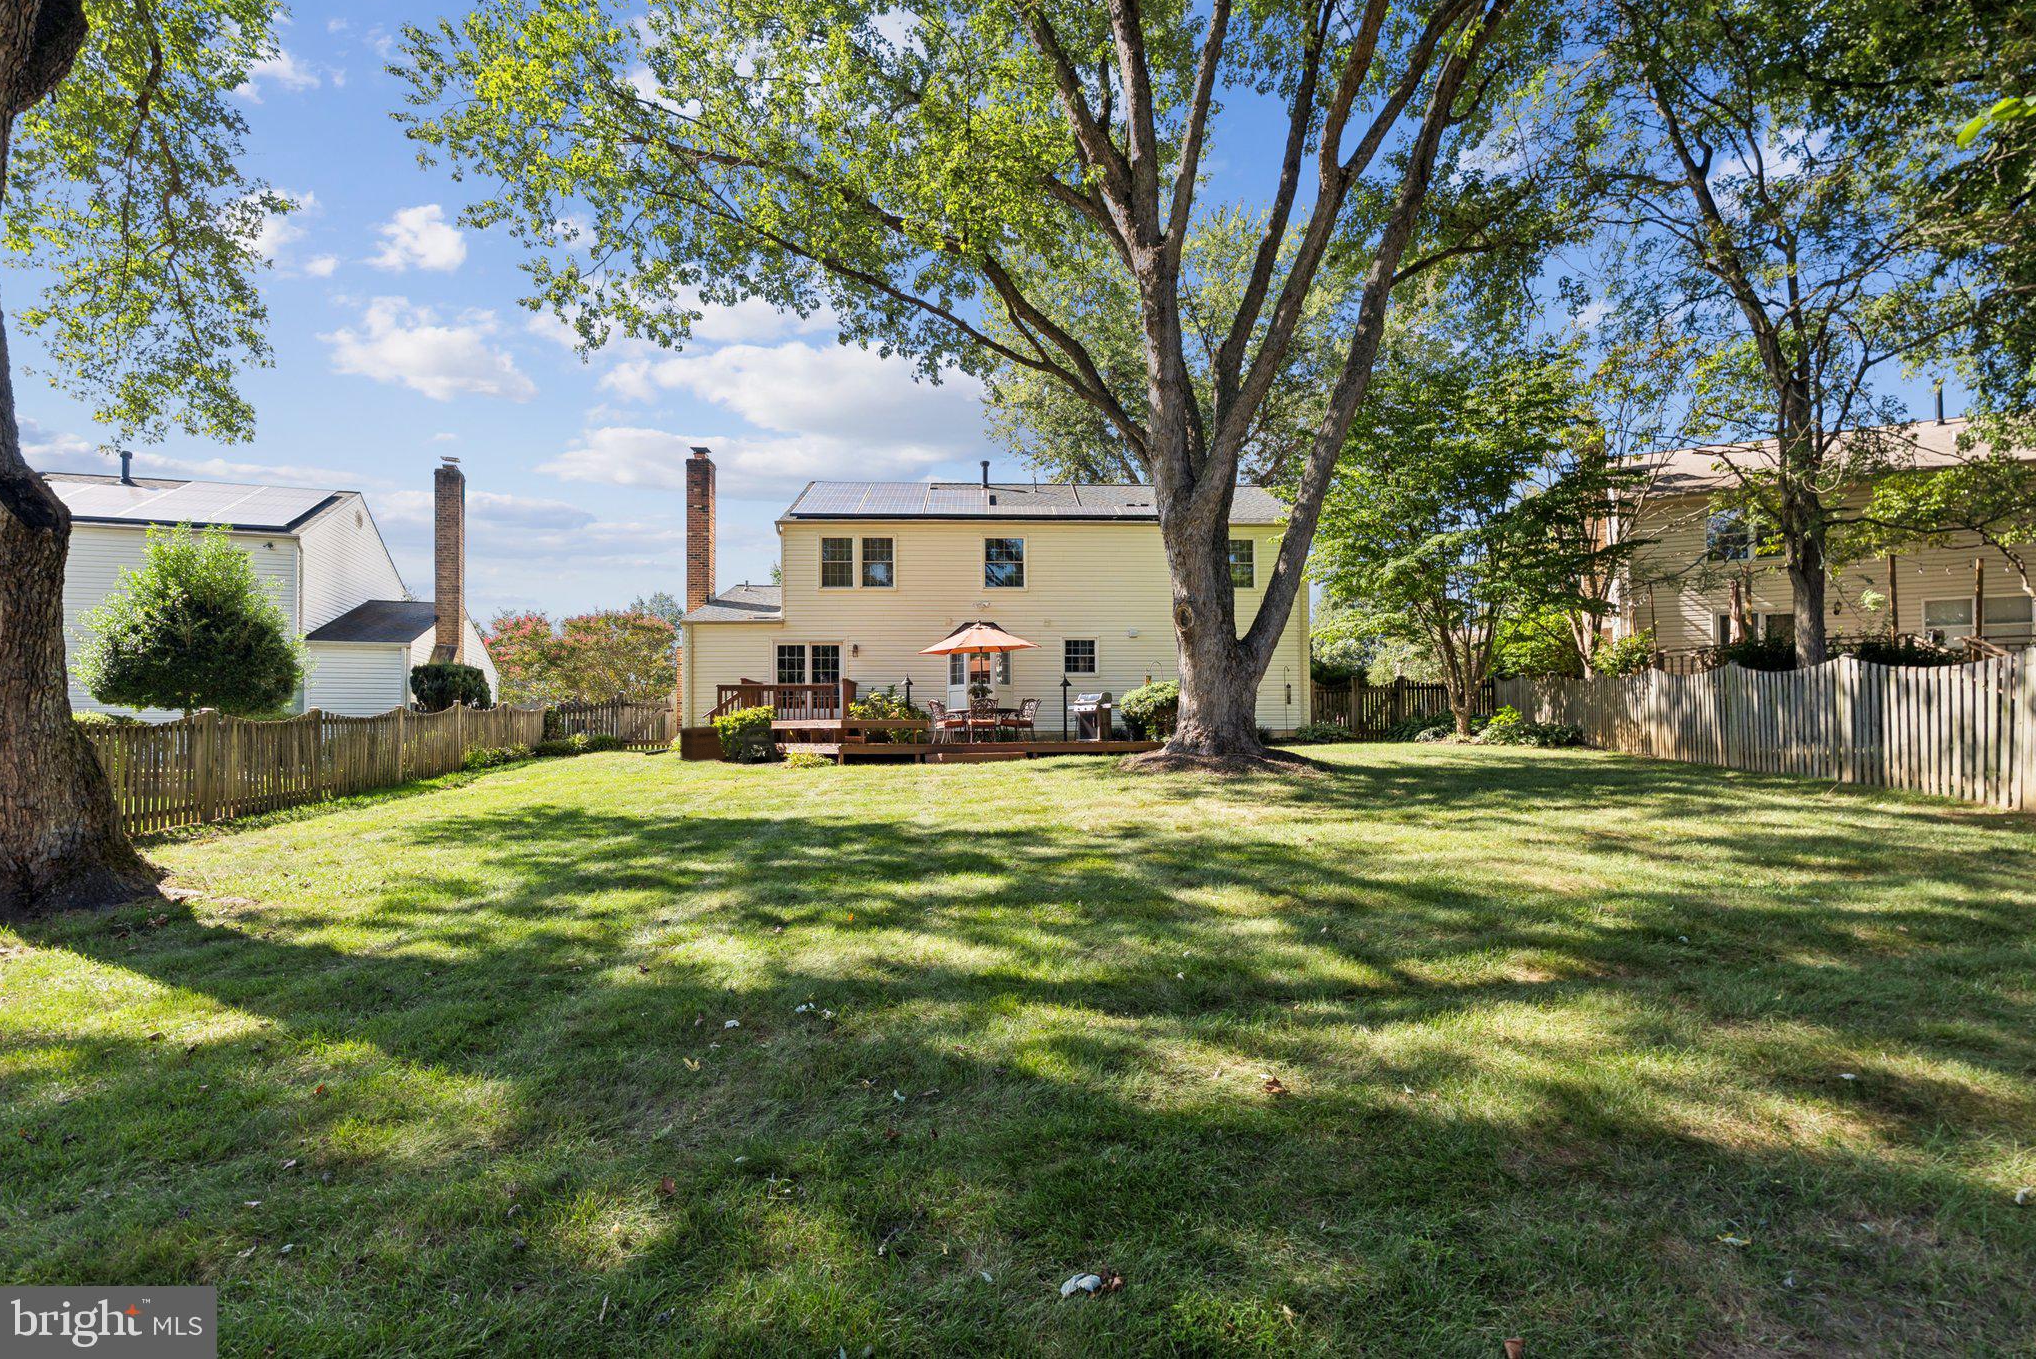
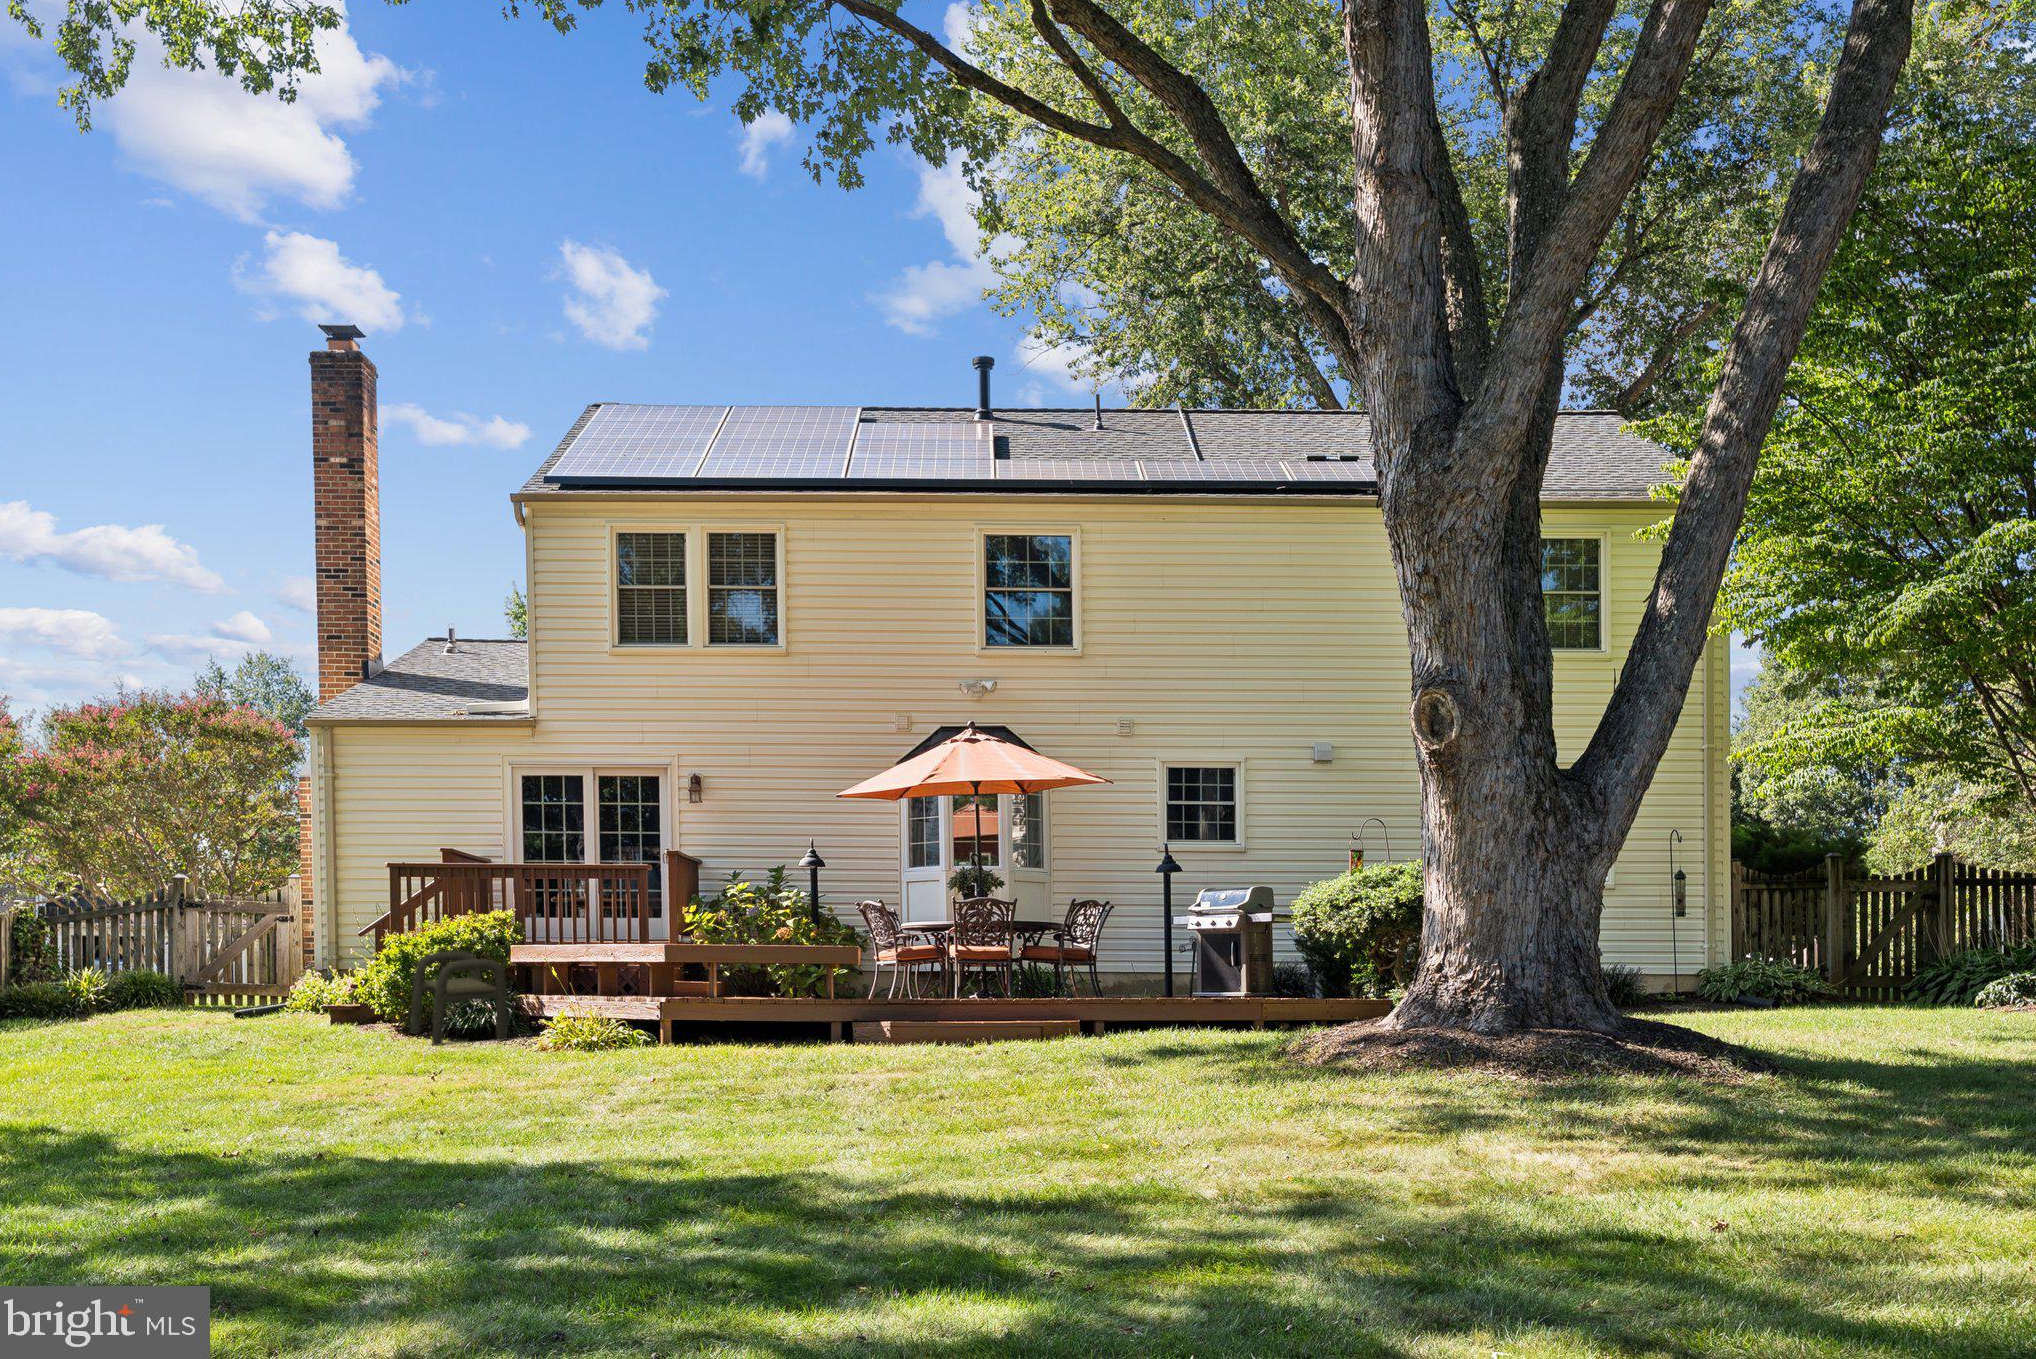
wooden crate: present [680,726,725,762] -> none [298,955,401,1039]

